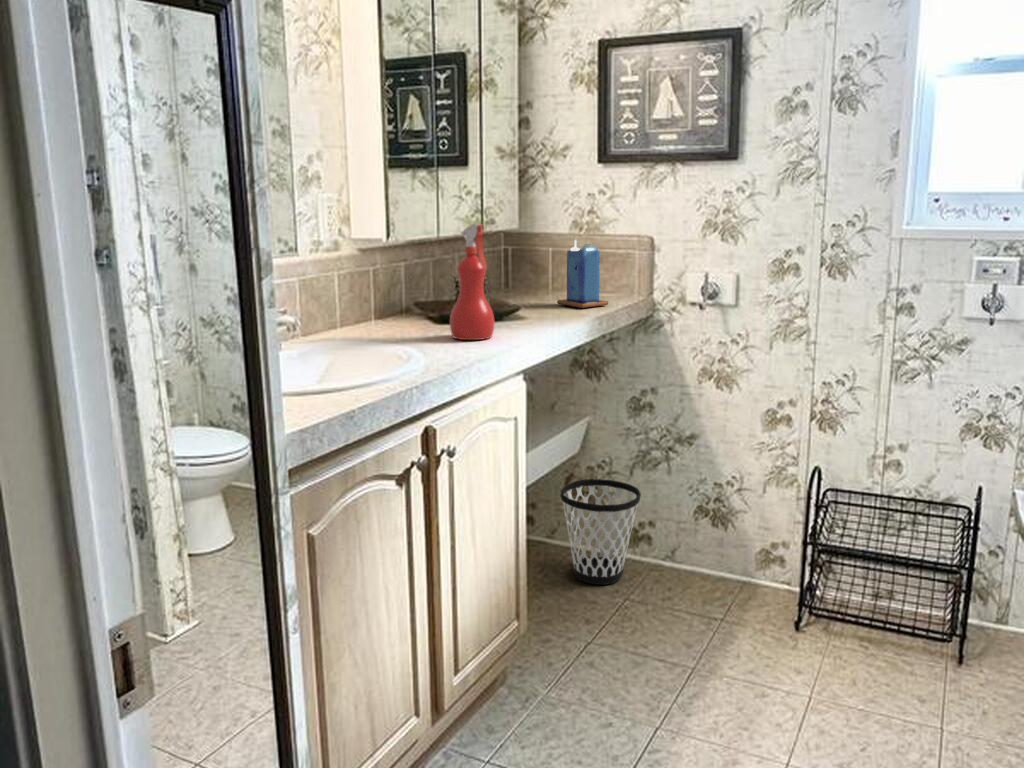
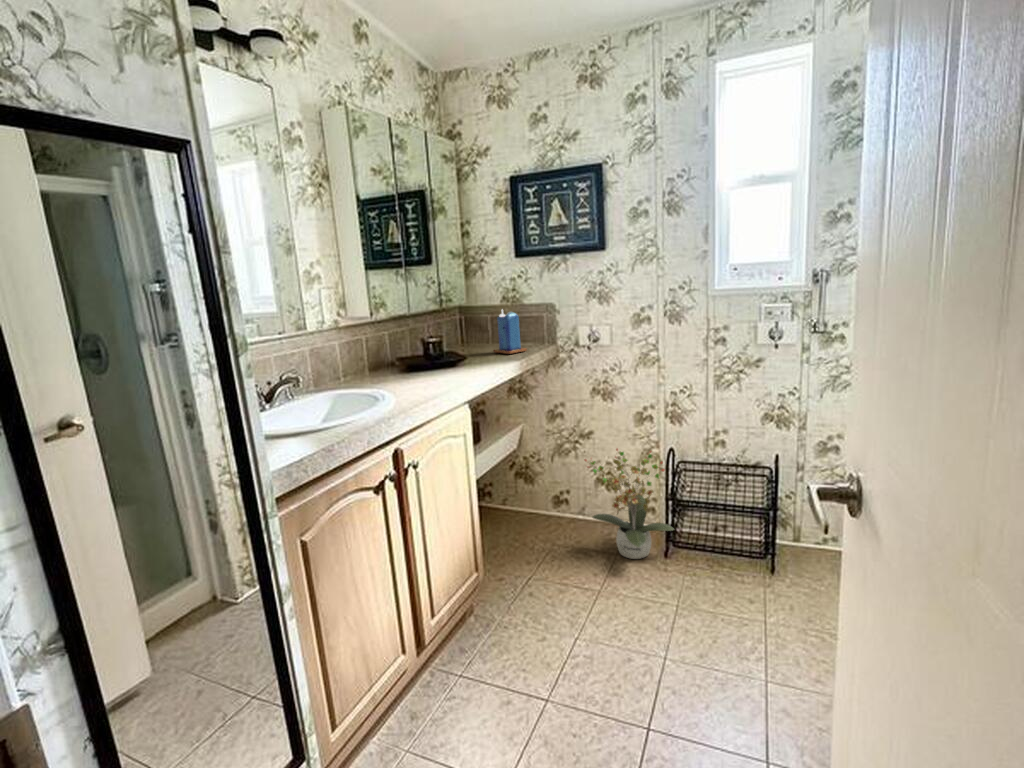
spray bottle: present [450,224,495,340] -> none [415,304,446,383]
potted plant: none [683,462,813,628] -> present [585,449,674,559]
wastebasket: present [560,479,641,585] -> none [506,465,559,535]

